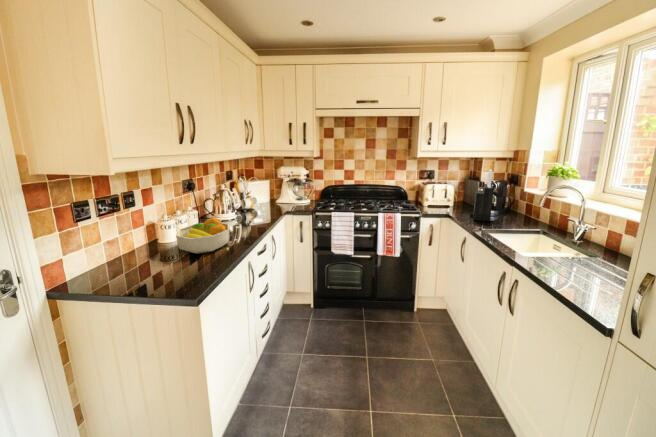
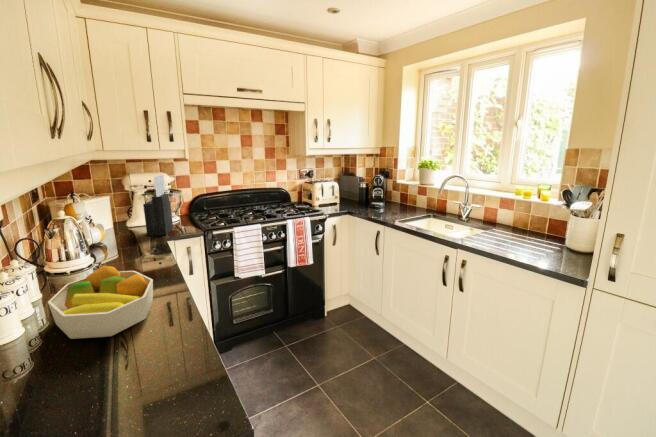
knife block: present [470,169,494,221] -> present [143,175,173,236]

